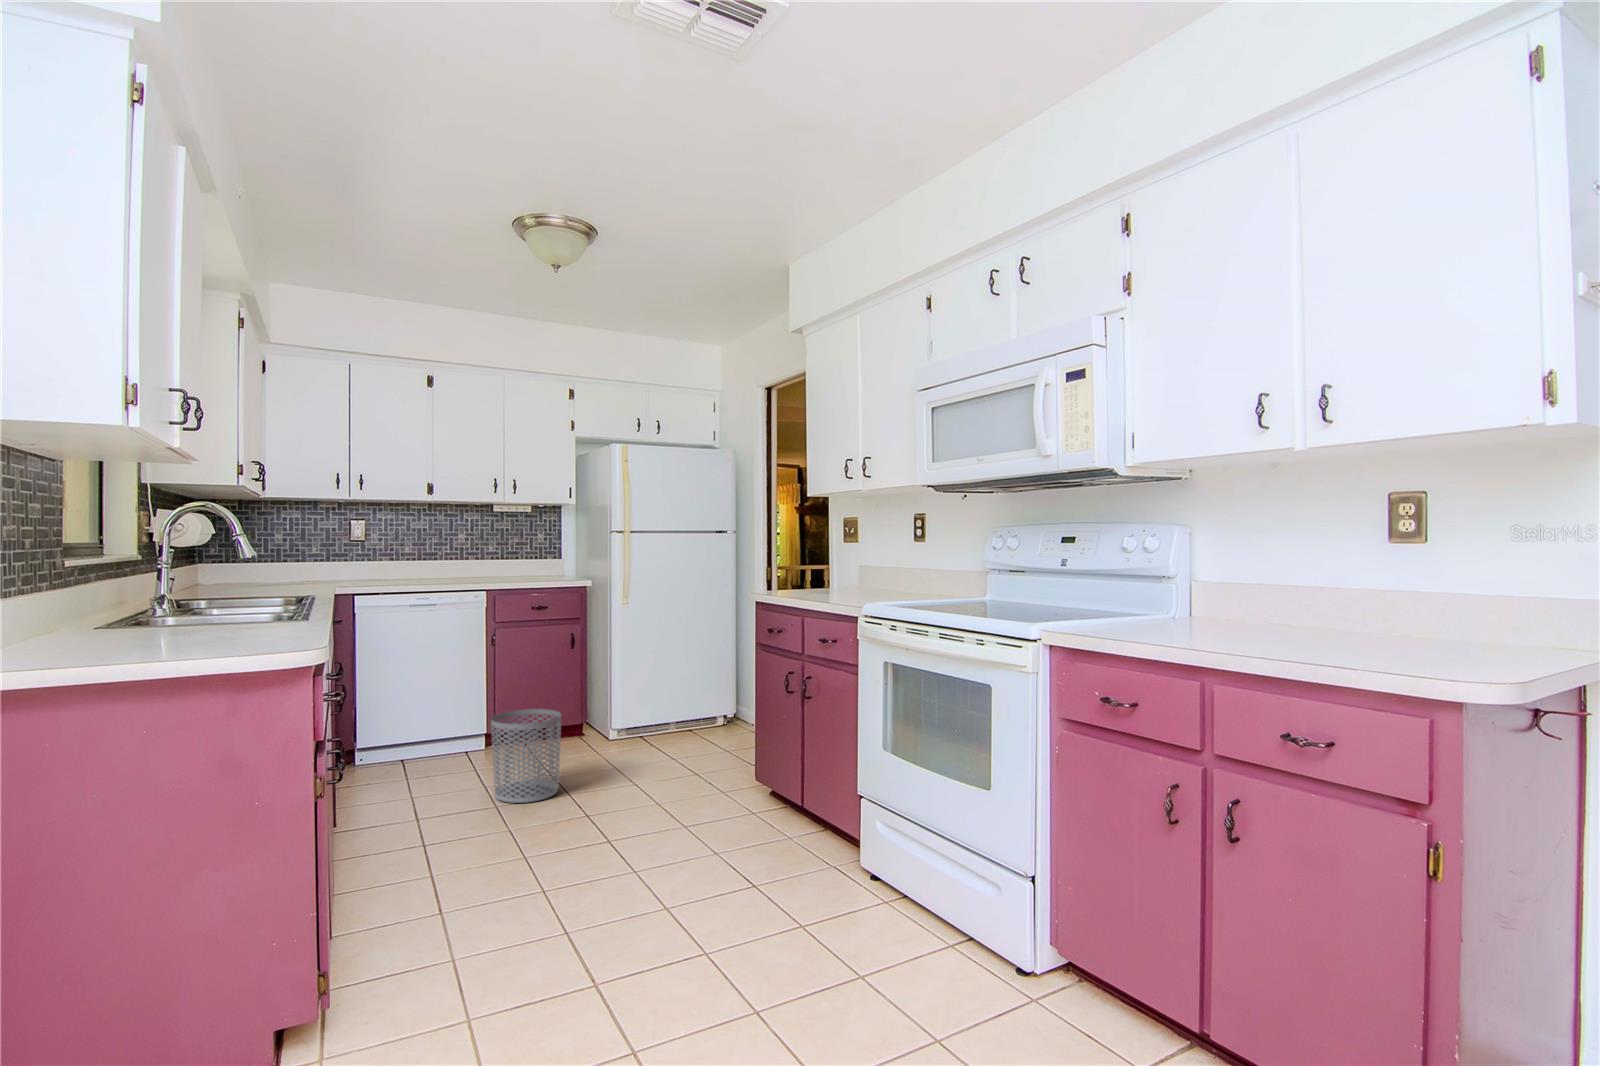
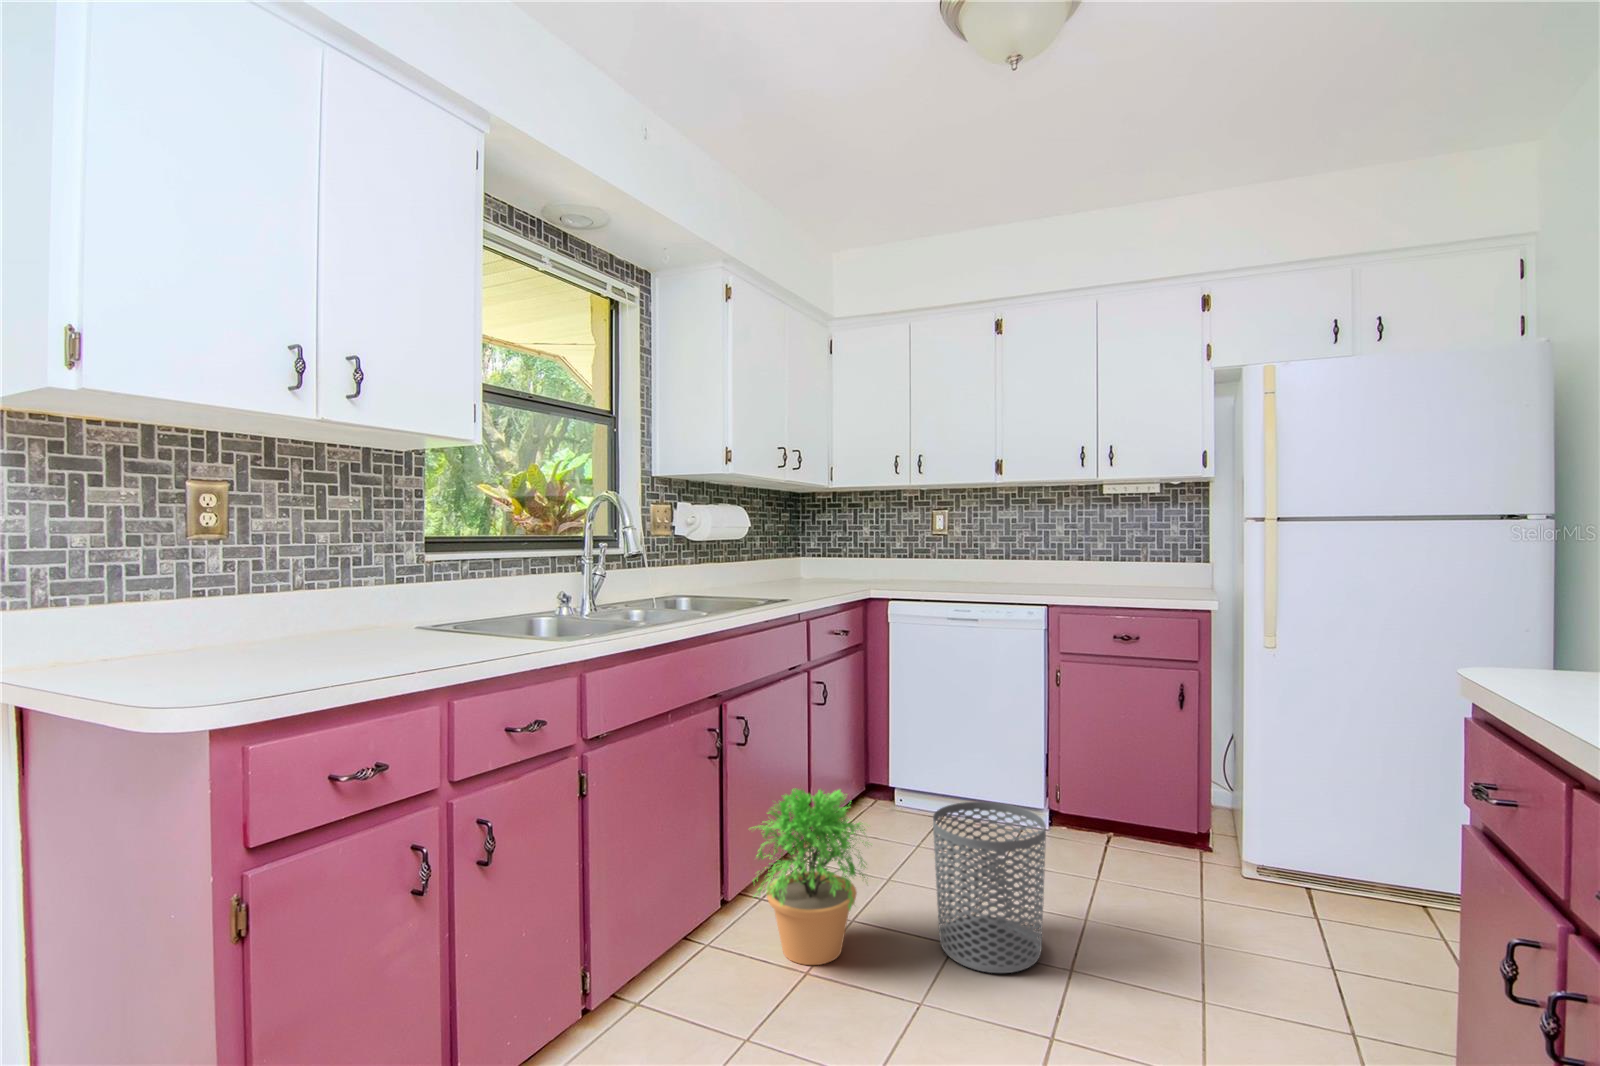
potted plant: none [375,712,480,833] -> present [754,789,866,965]

